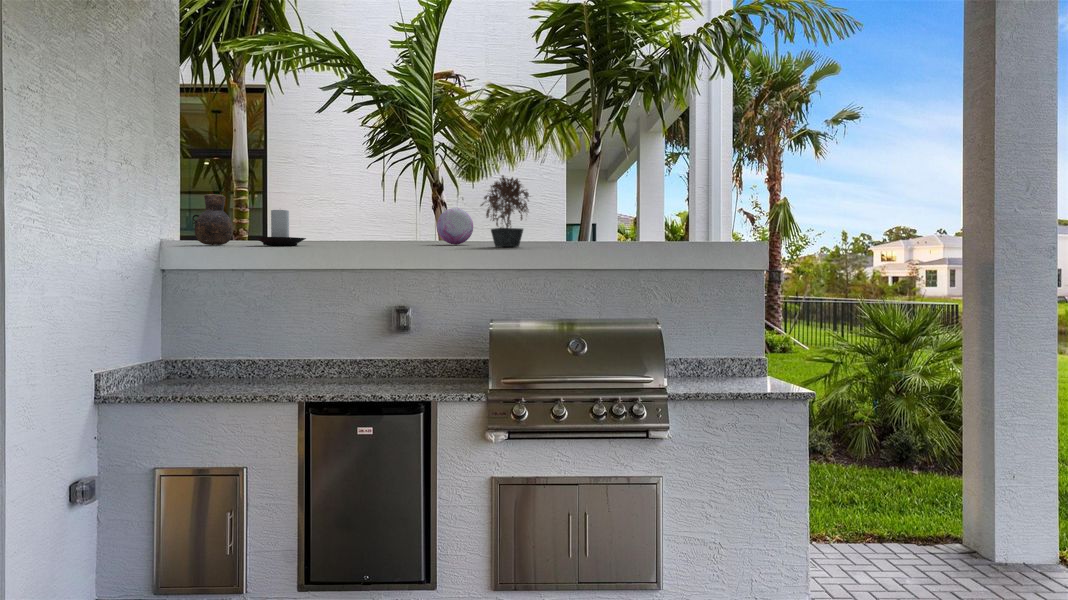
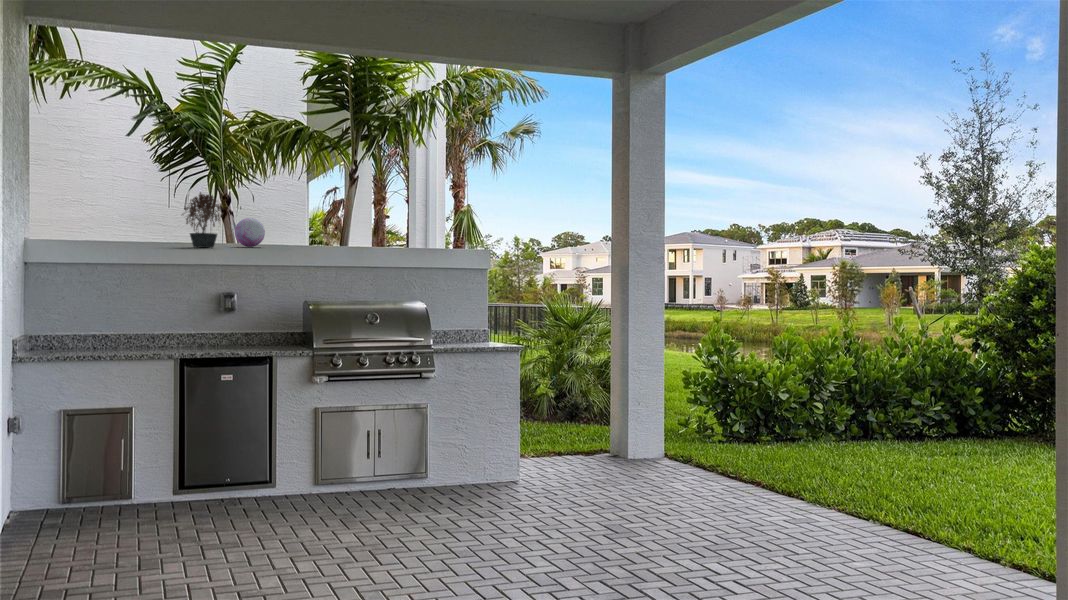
potted plant: present [481,175,529,247] -> present [182,192,221,248]
vase: present [192,194,233,245] -> none [41,202,74,245]
candle holder: present [254,210,306,246] -> none [96,215,140,246]

